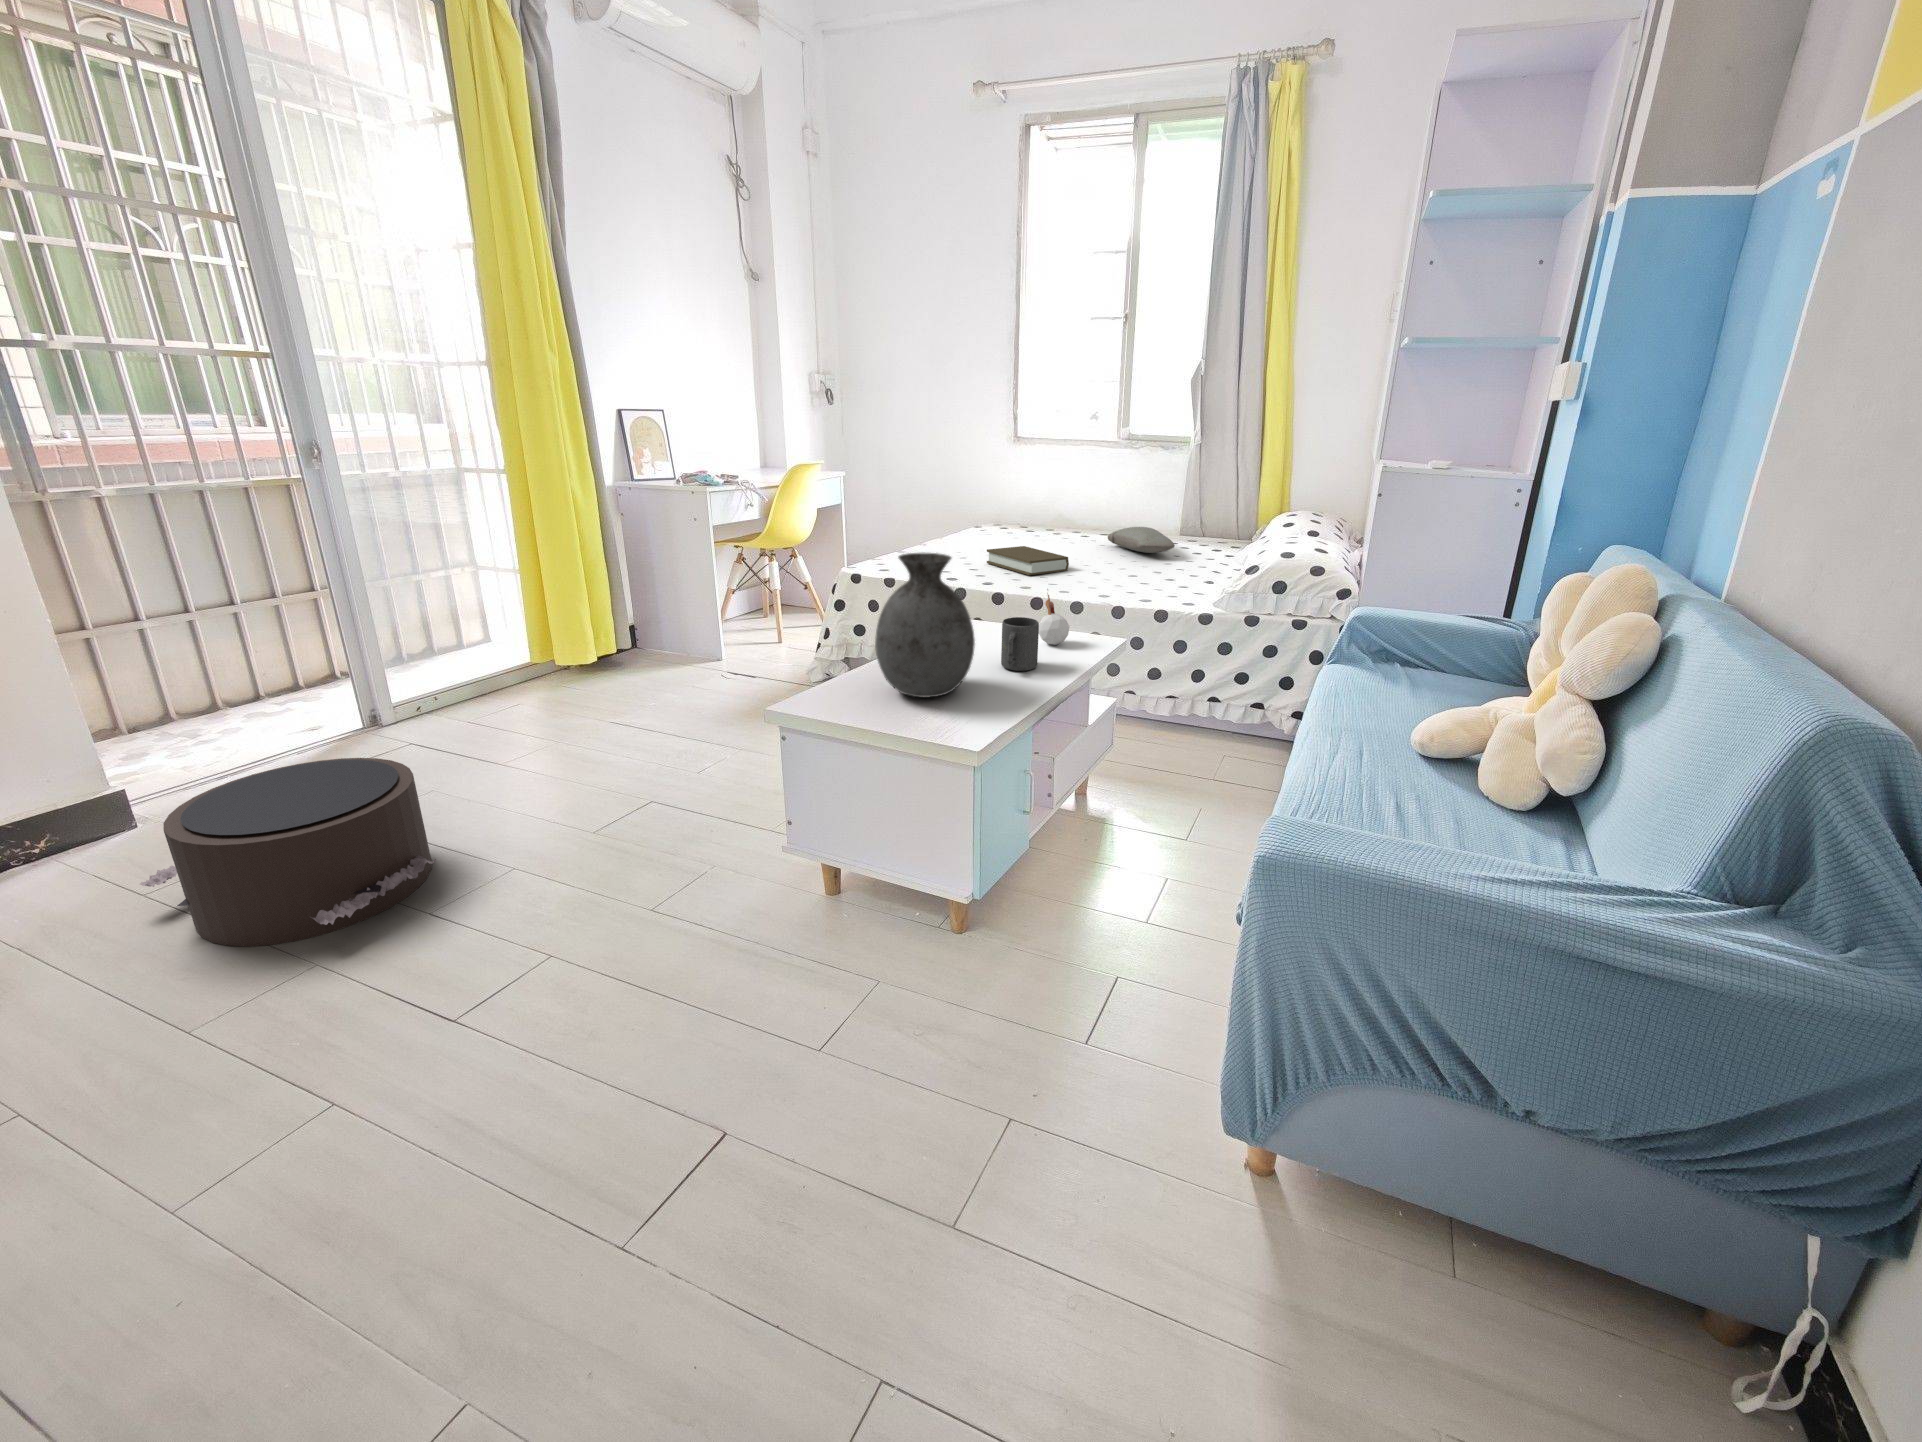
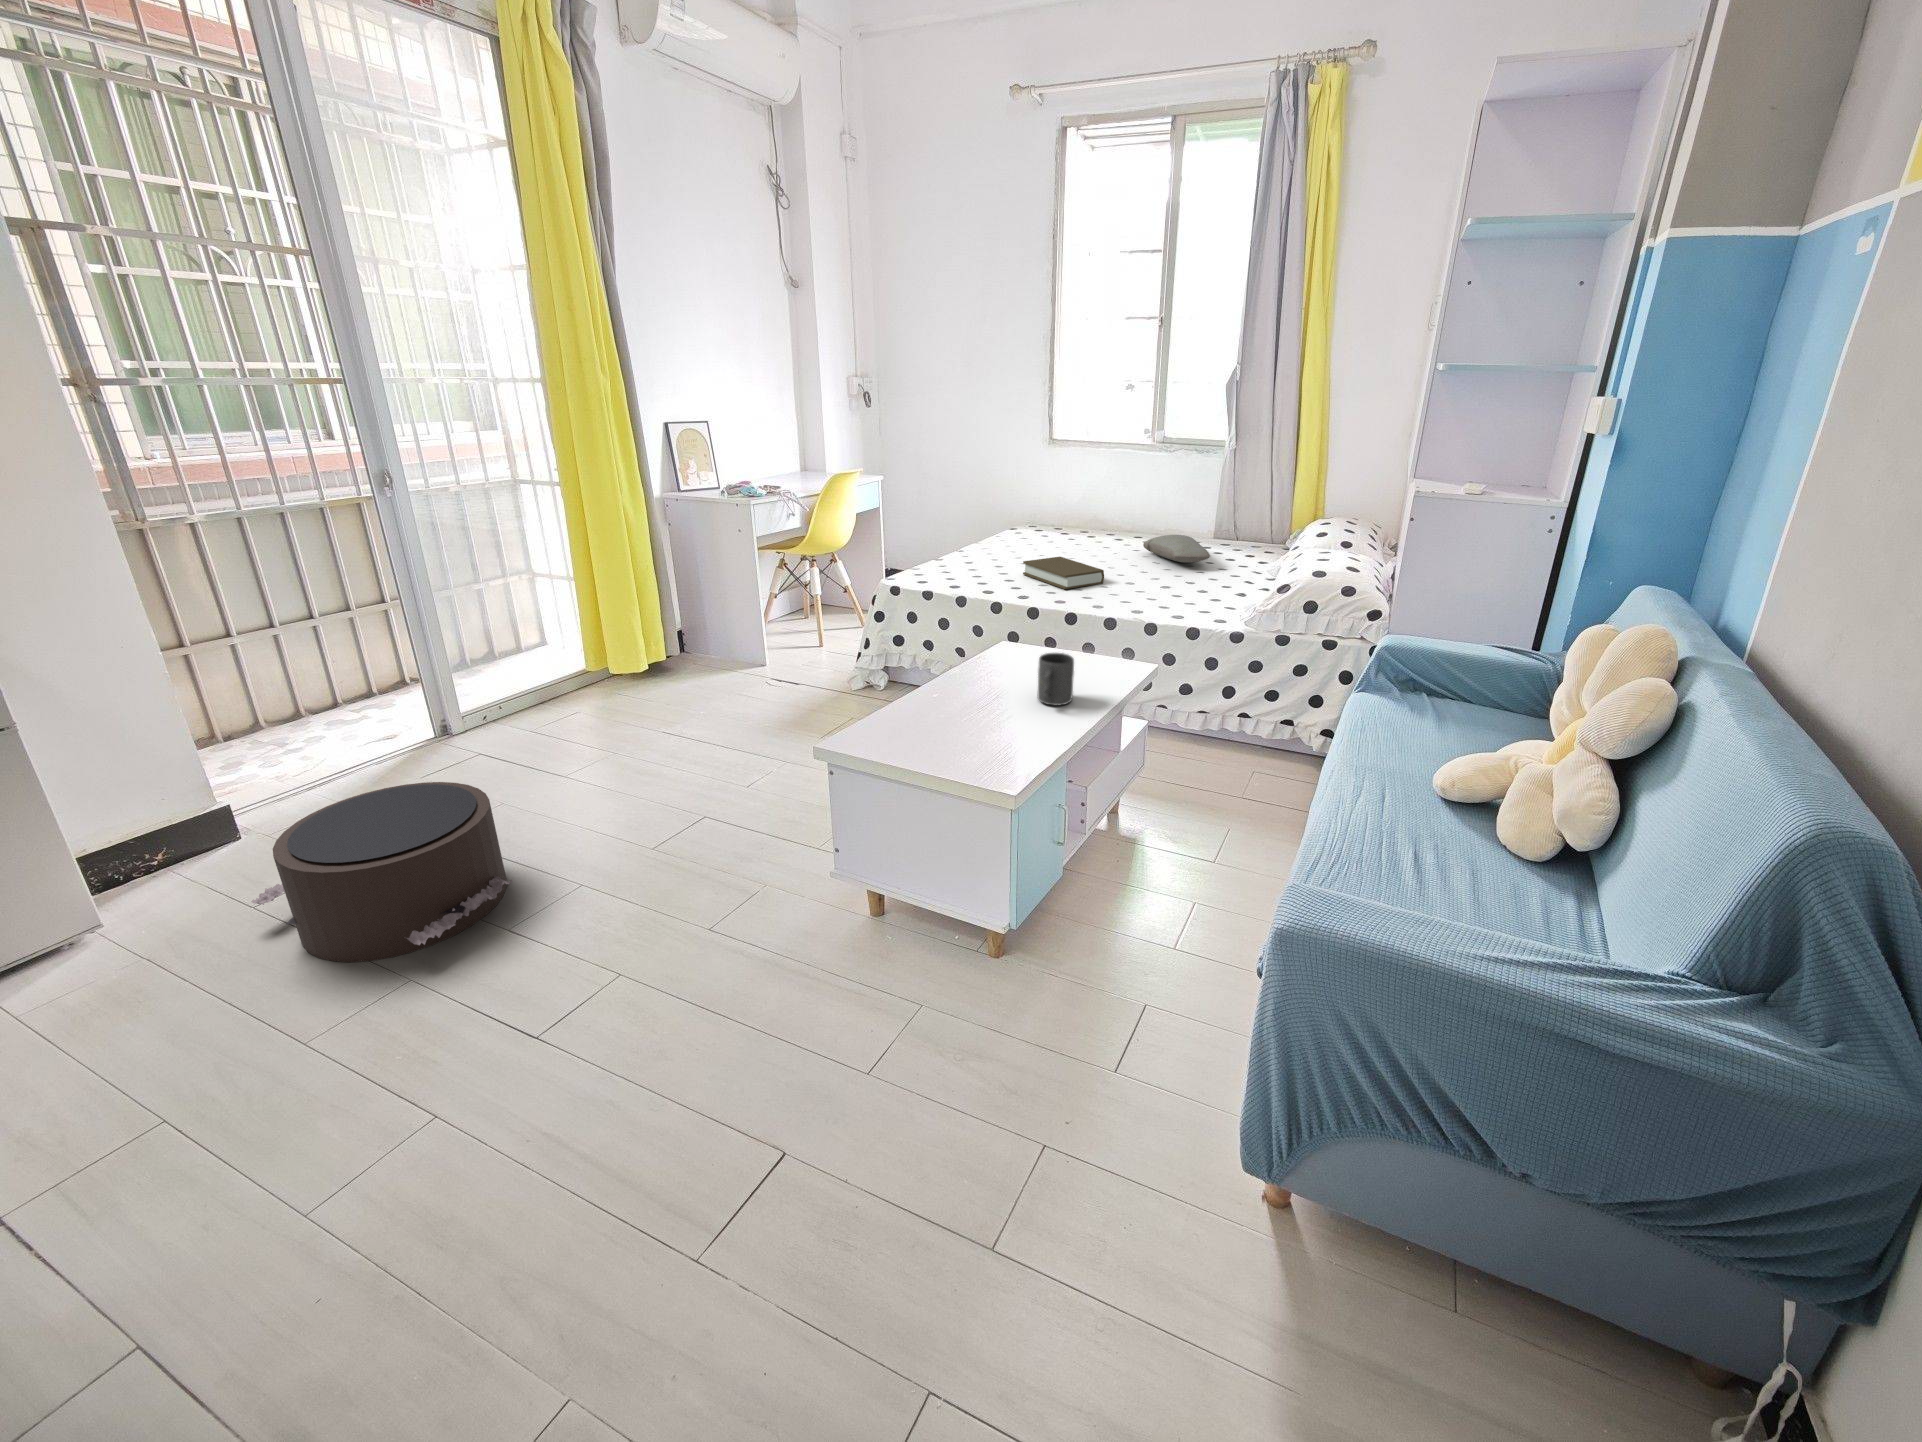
vase: present [875,553,975,698] -> none [918,597,1012,736]
candle: present [1039,589,1069,645] -> none [1073,620,1104,675]

